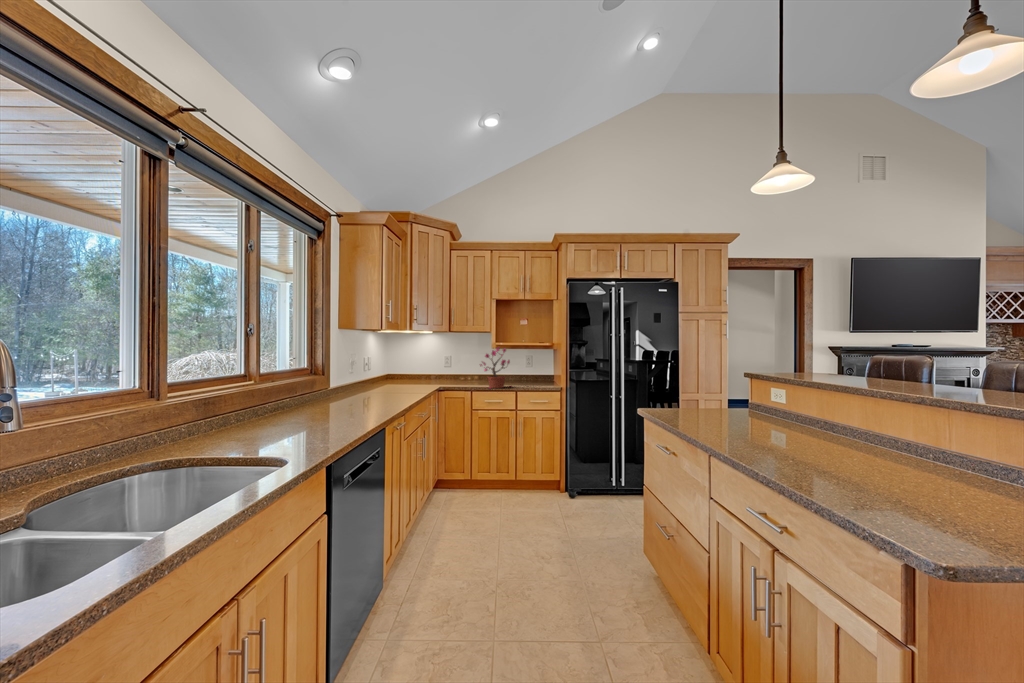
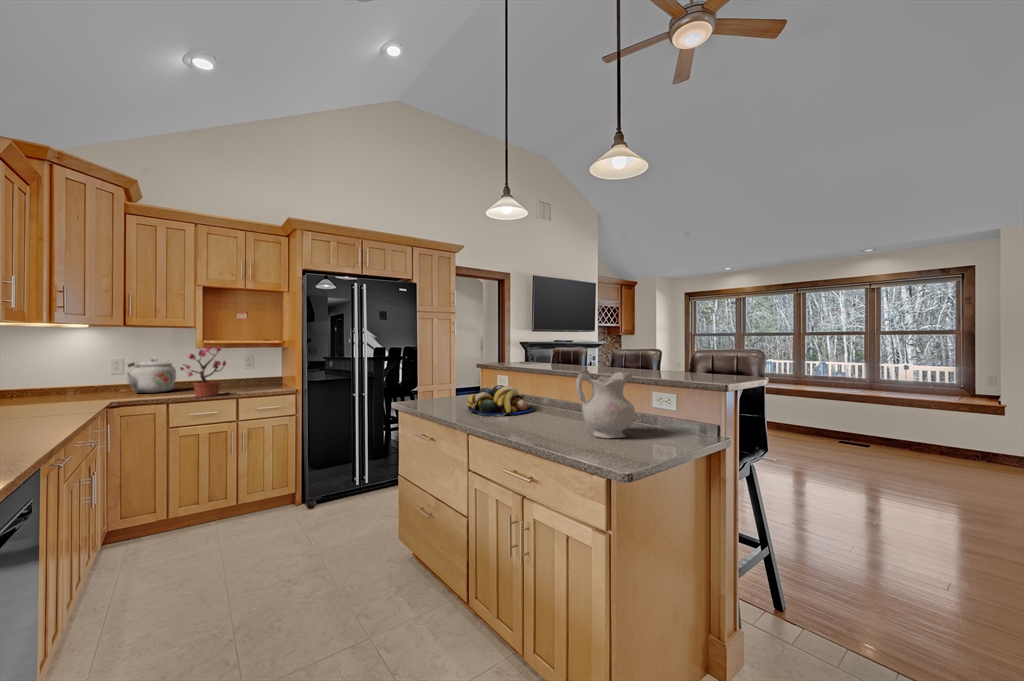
kettle: none [451,357,481,383] -> present [125,359,176,393]
ceramic pitcher: none [834,384,942,485] -> present [576,371,635,438]
fruit bowl: none [710,397,801,435] -> present [467,385,534,416]

